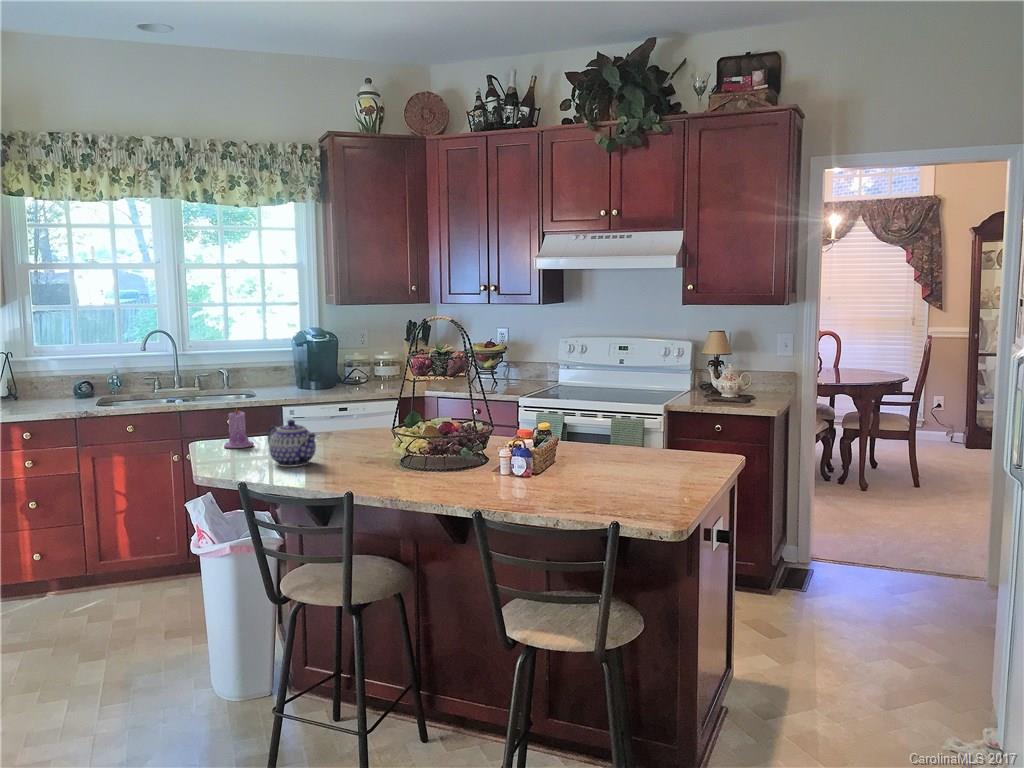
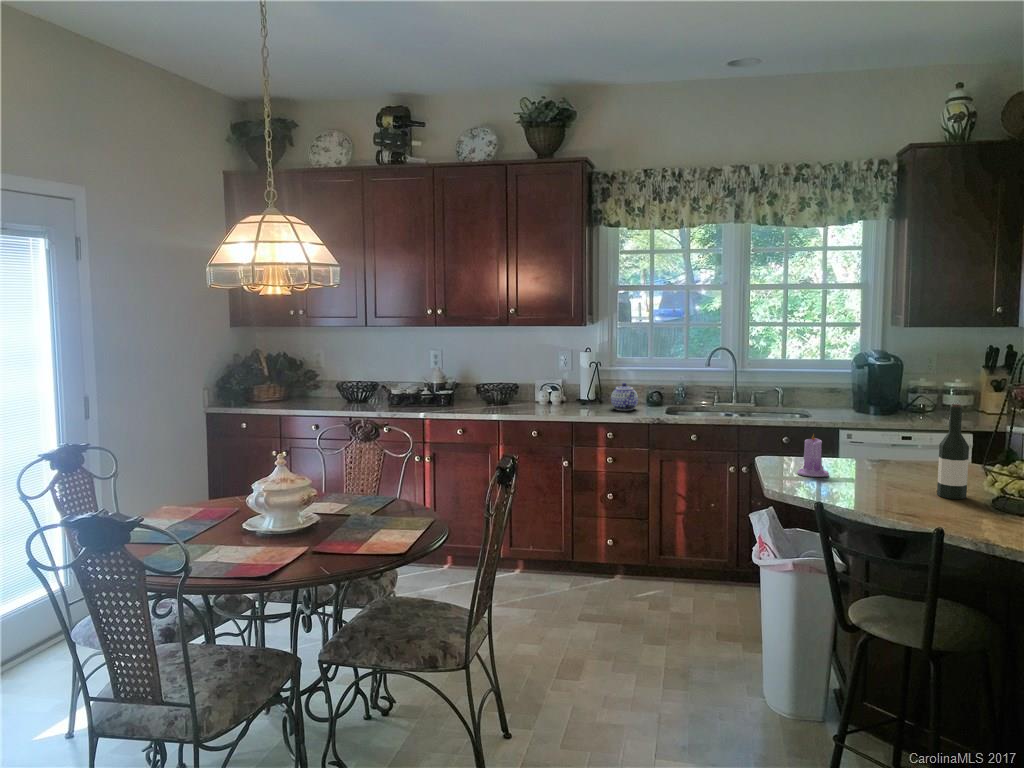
wine bottle: none [342,368,366,451] -> present [937,404,969,499]
teapot: present [268,420,317,467] -> present [611,383,638,410]

